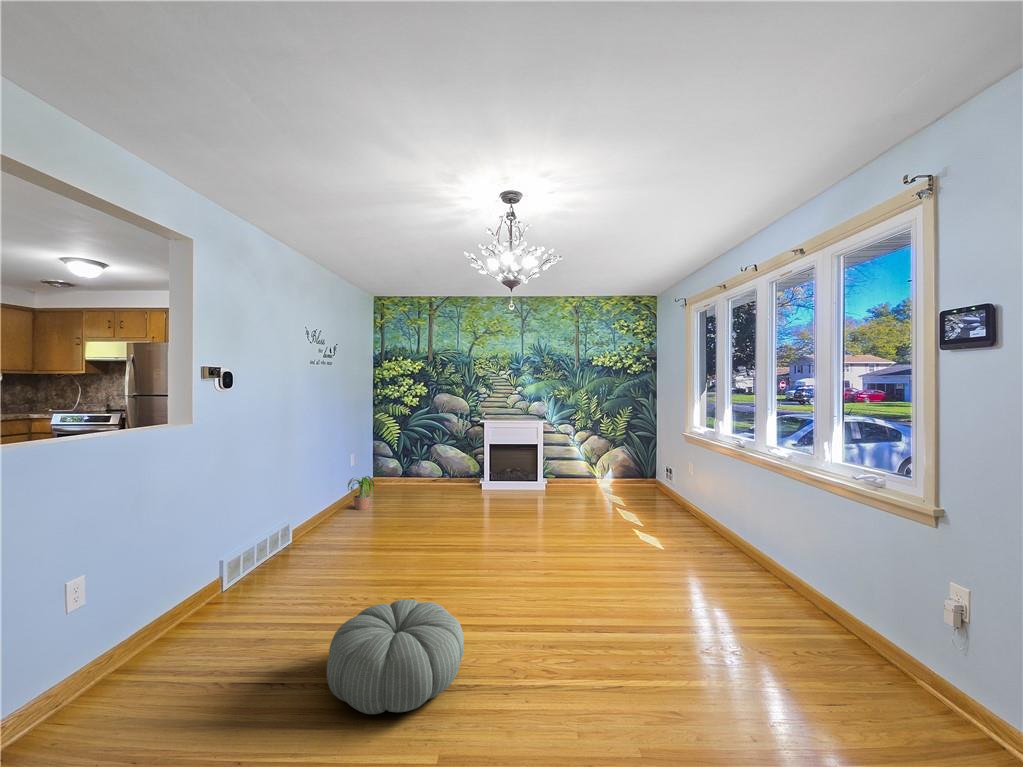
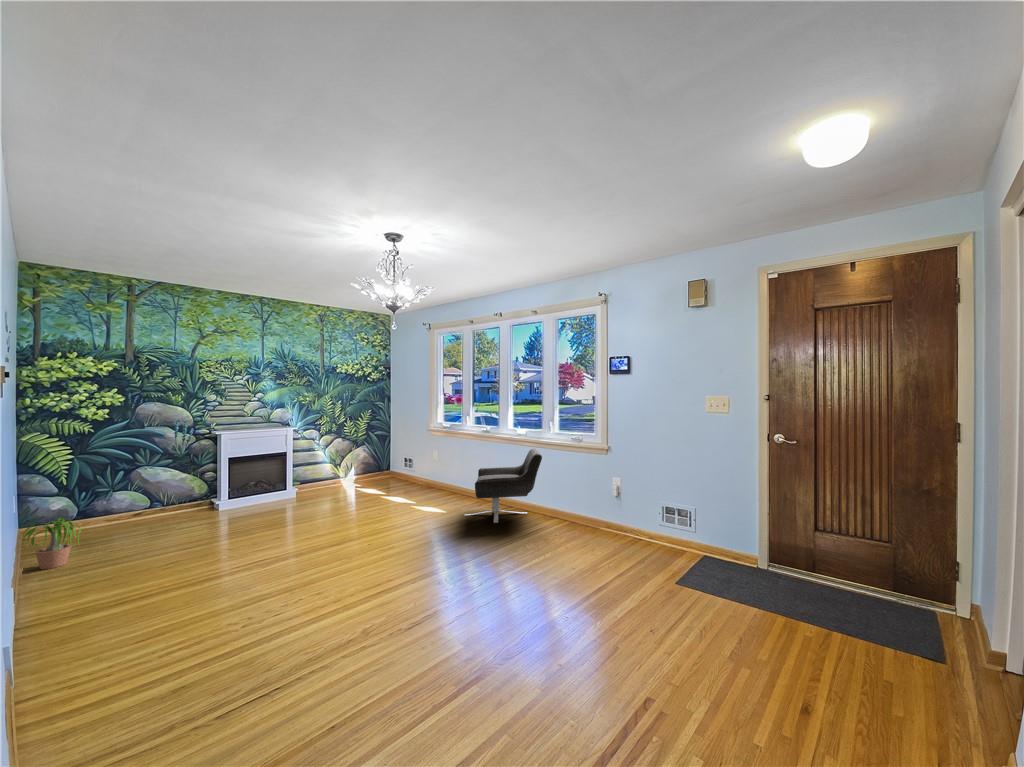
lounge chair: none [653,494,785,593] -> present [465,449,542,523]
pouf: present [327,599,464,714] -> none [322,570,453,675]

